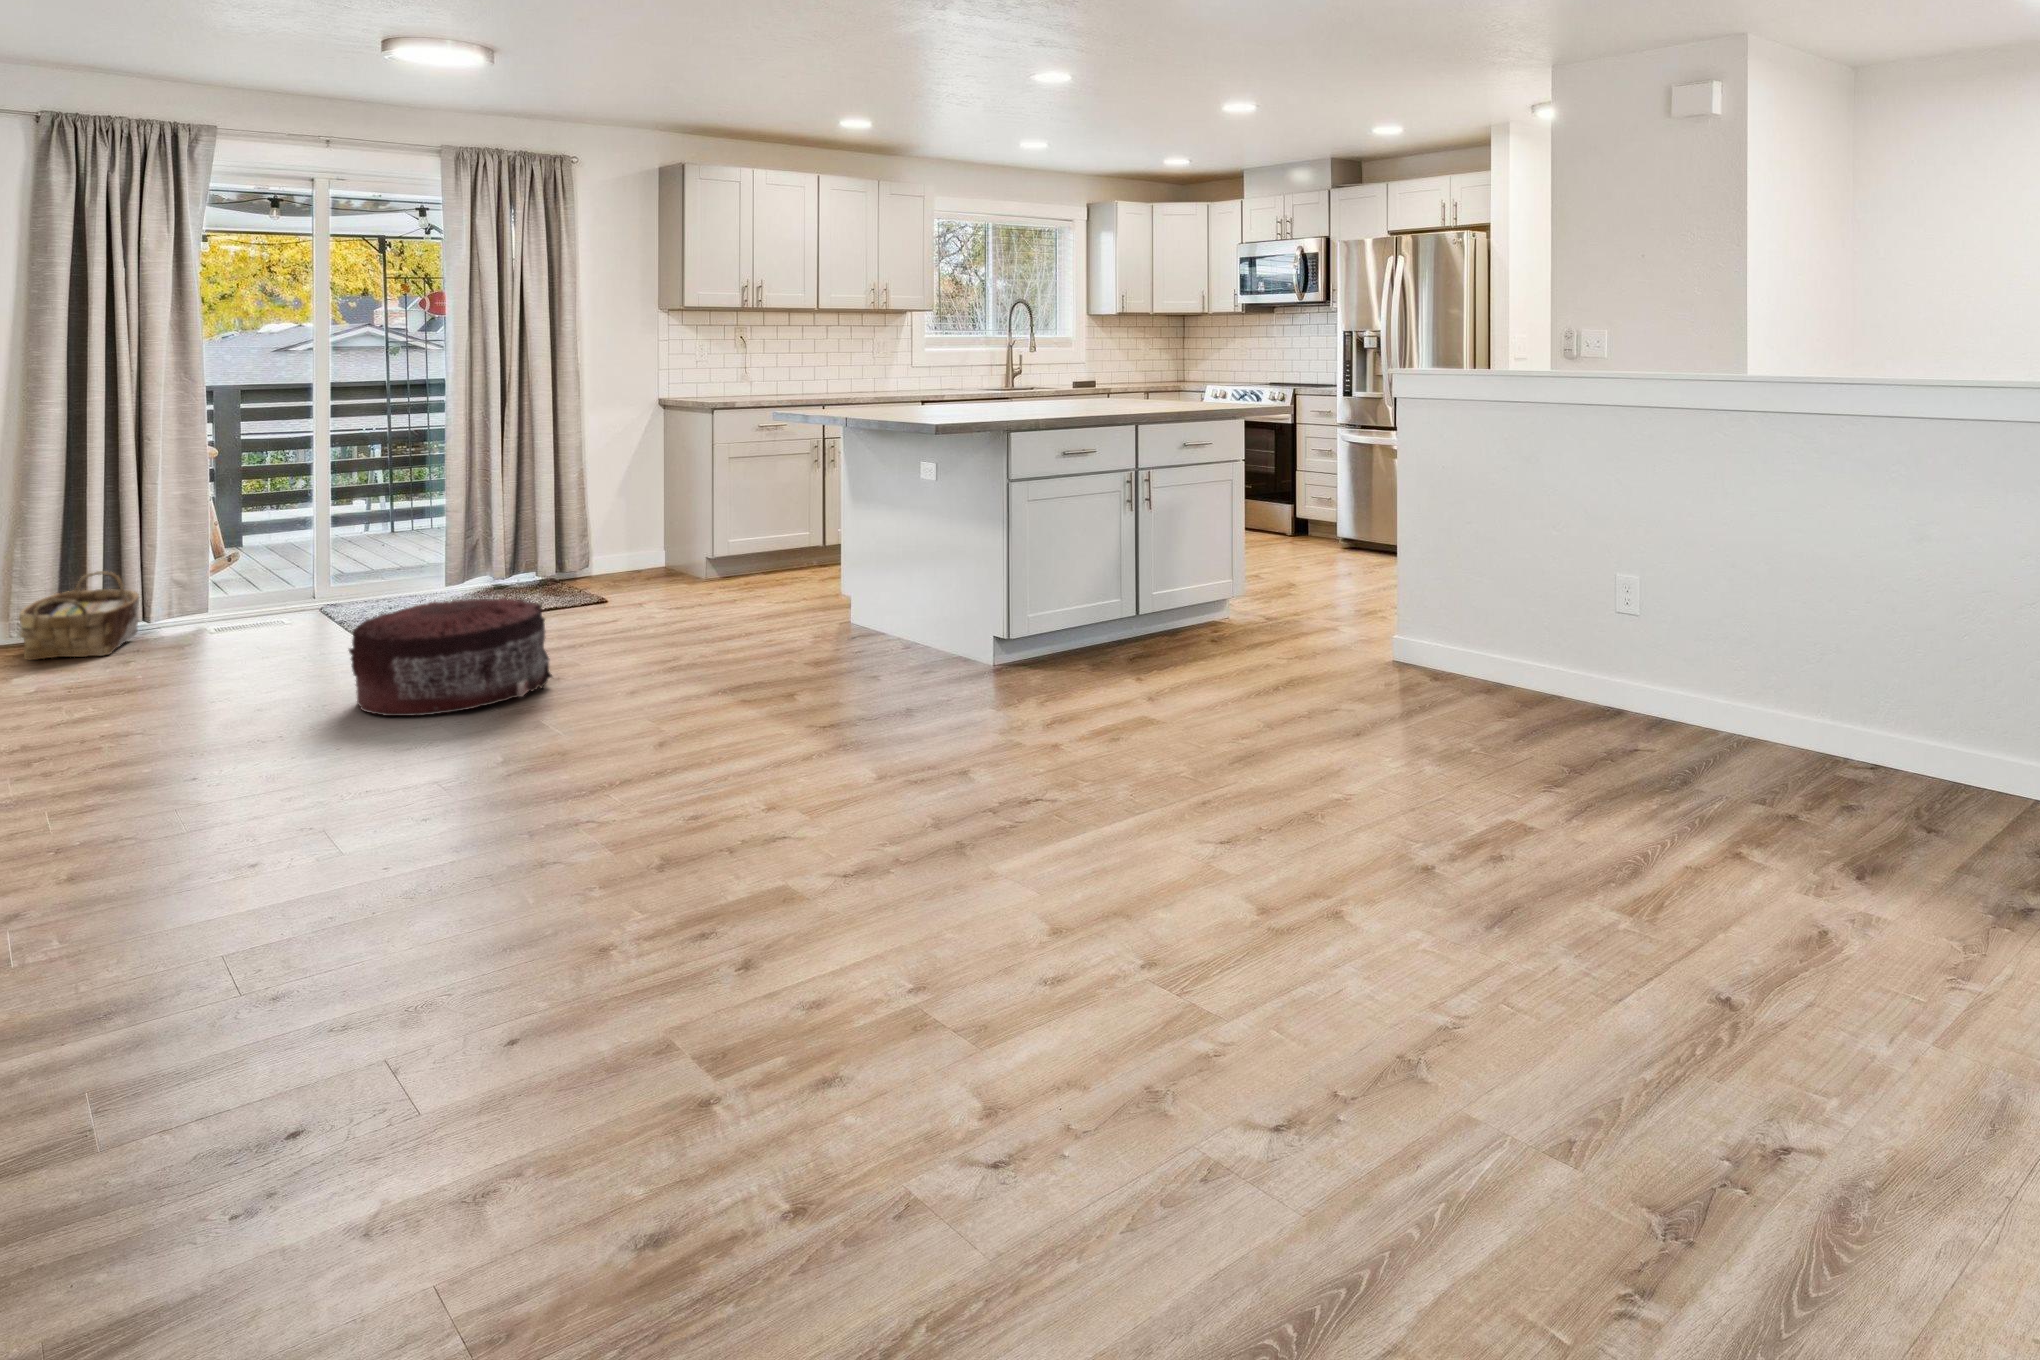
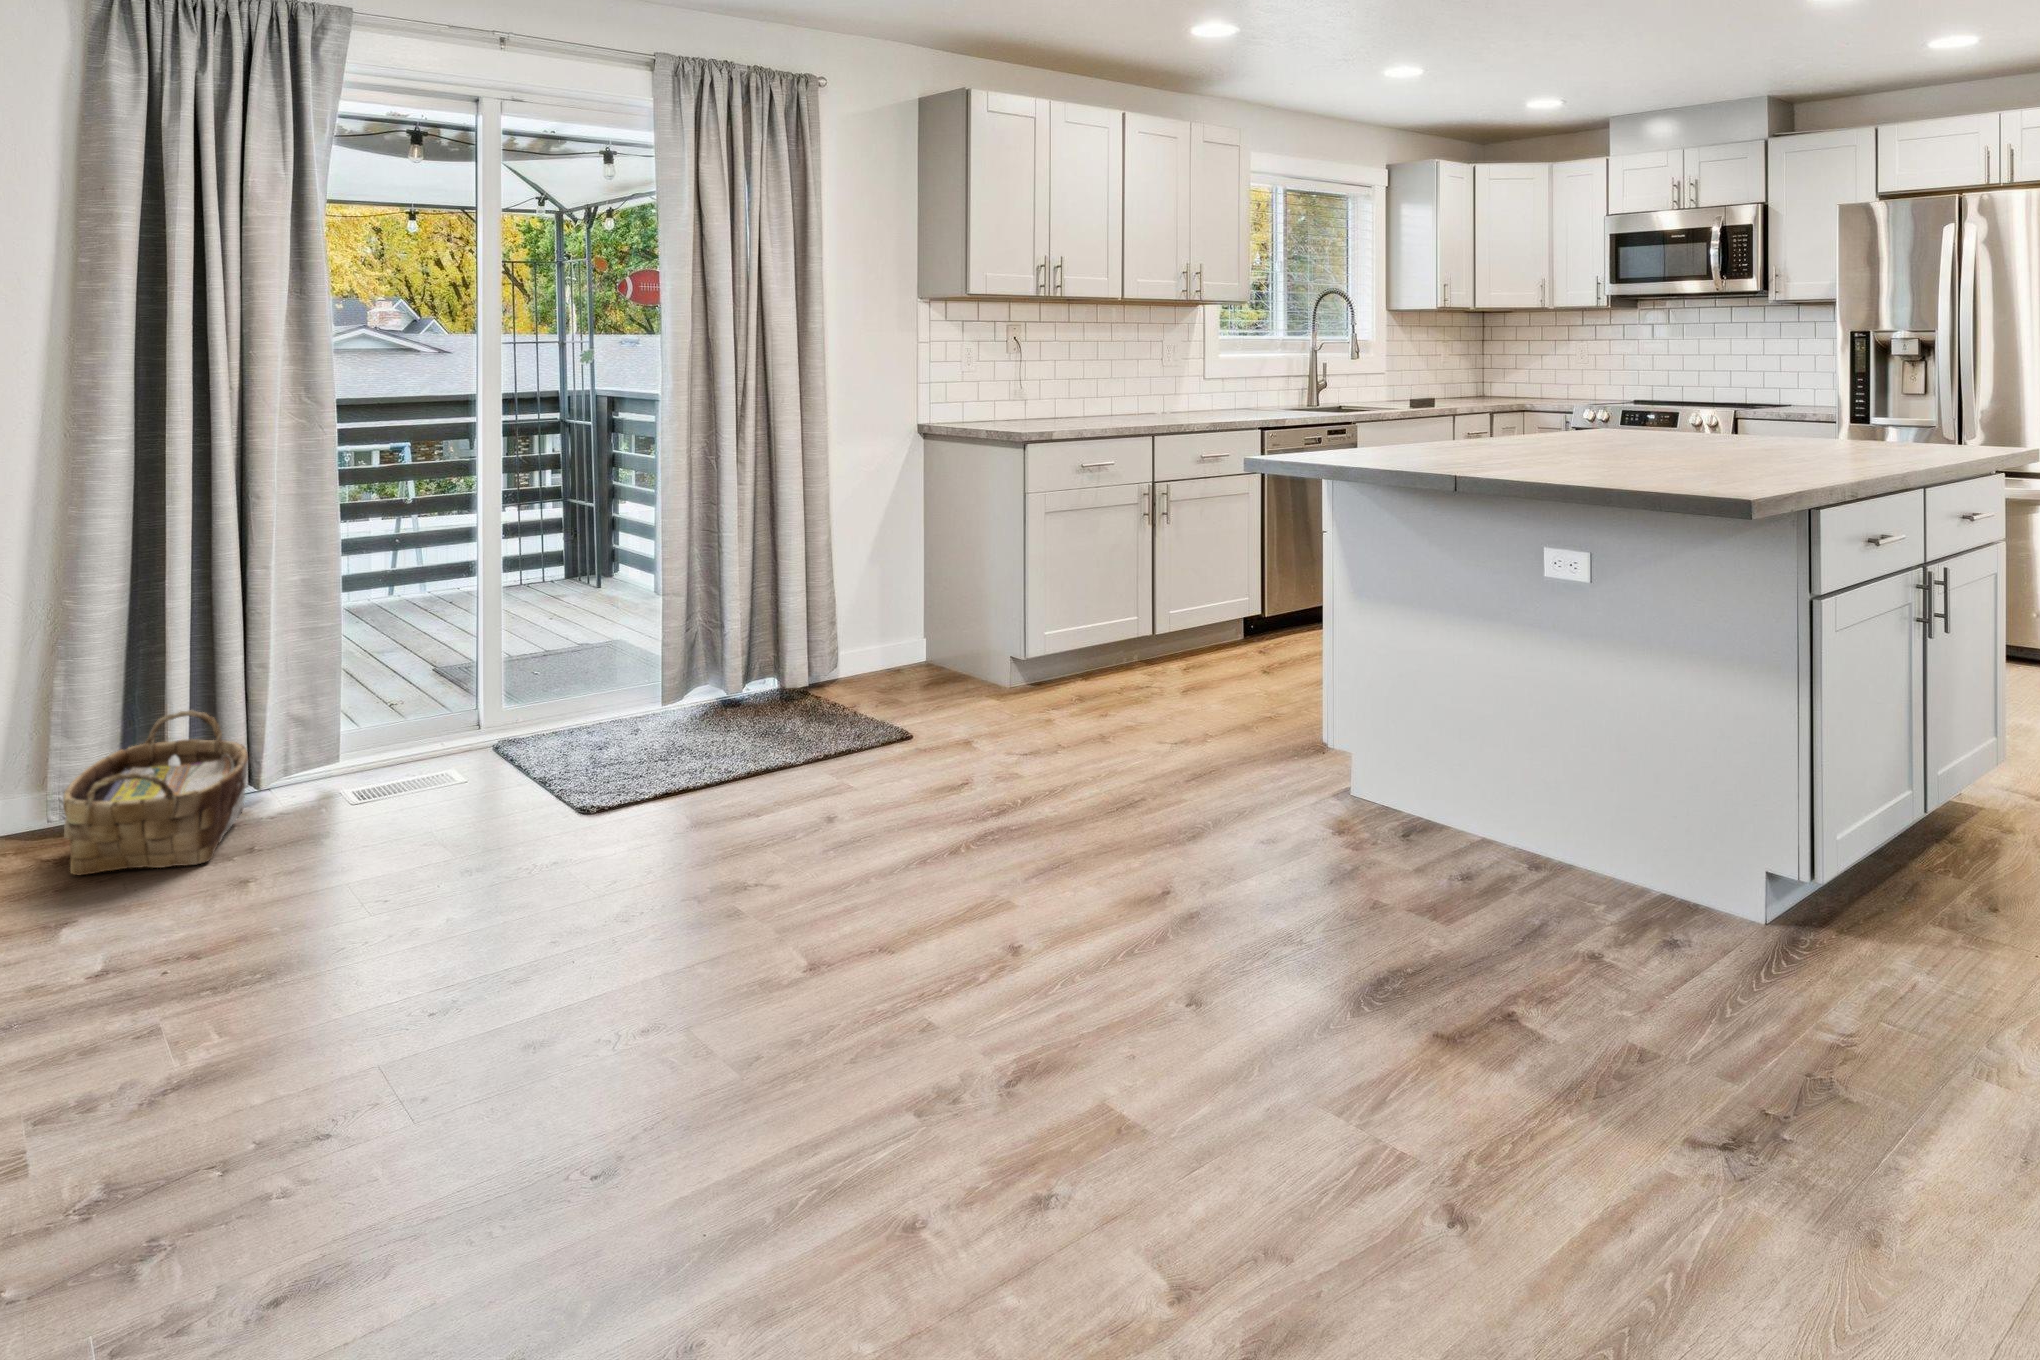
pouf: present [349,597,552,716] -> none [694,788,1031,1075]

